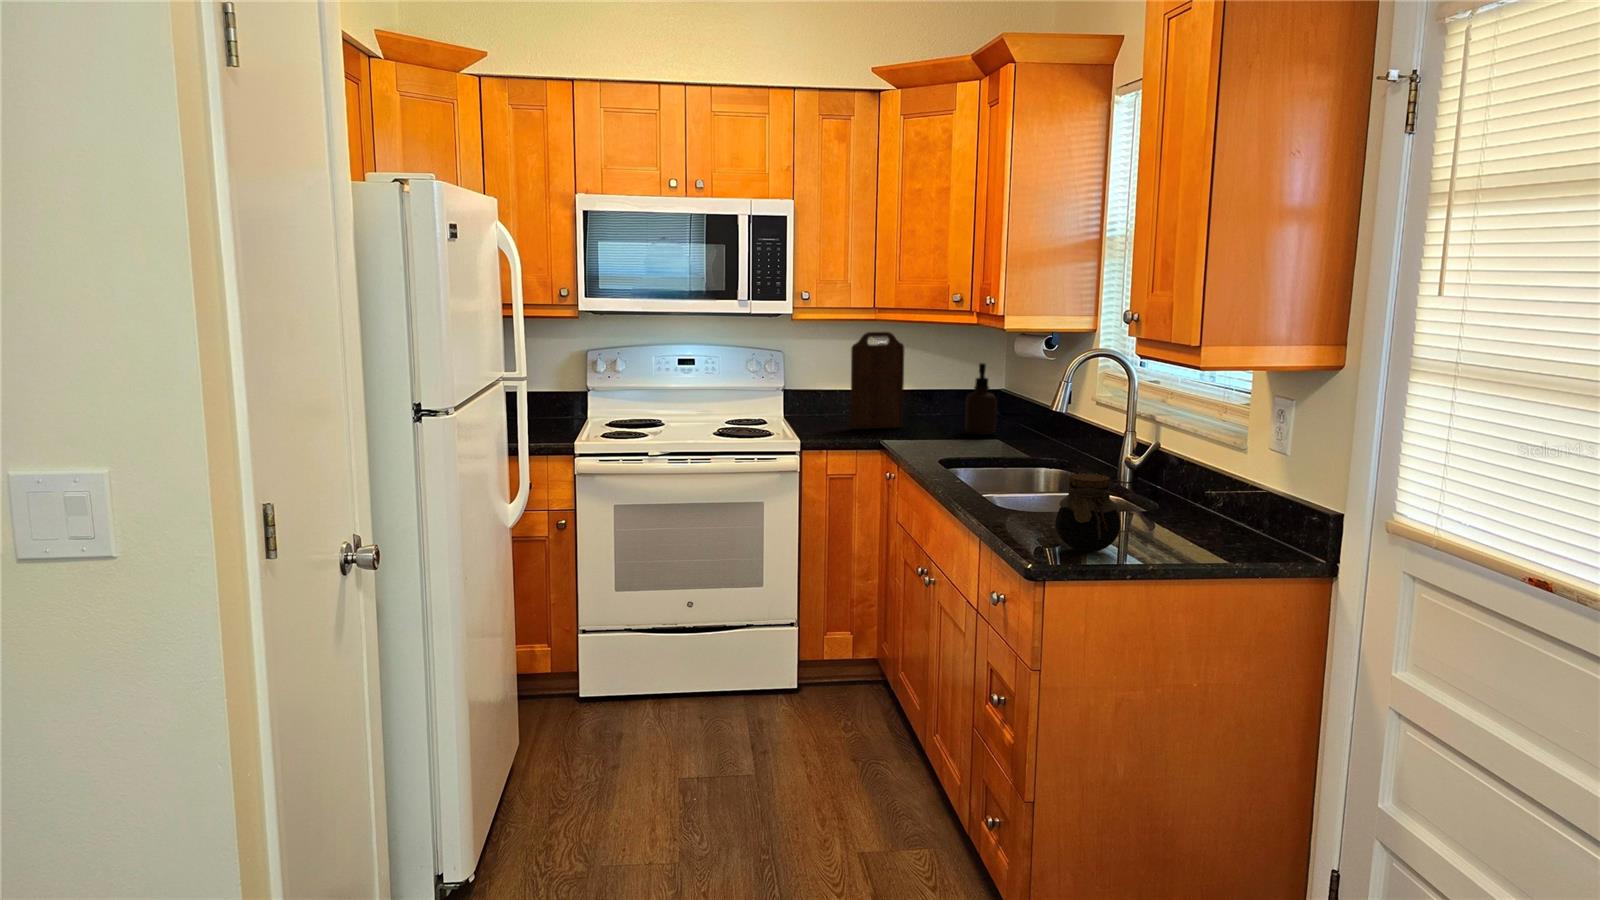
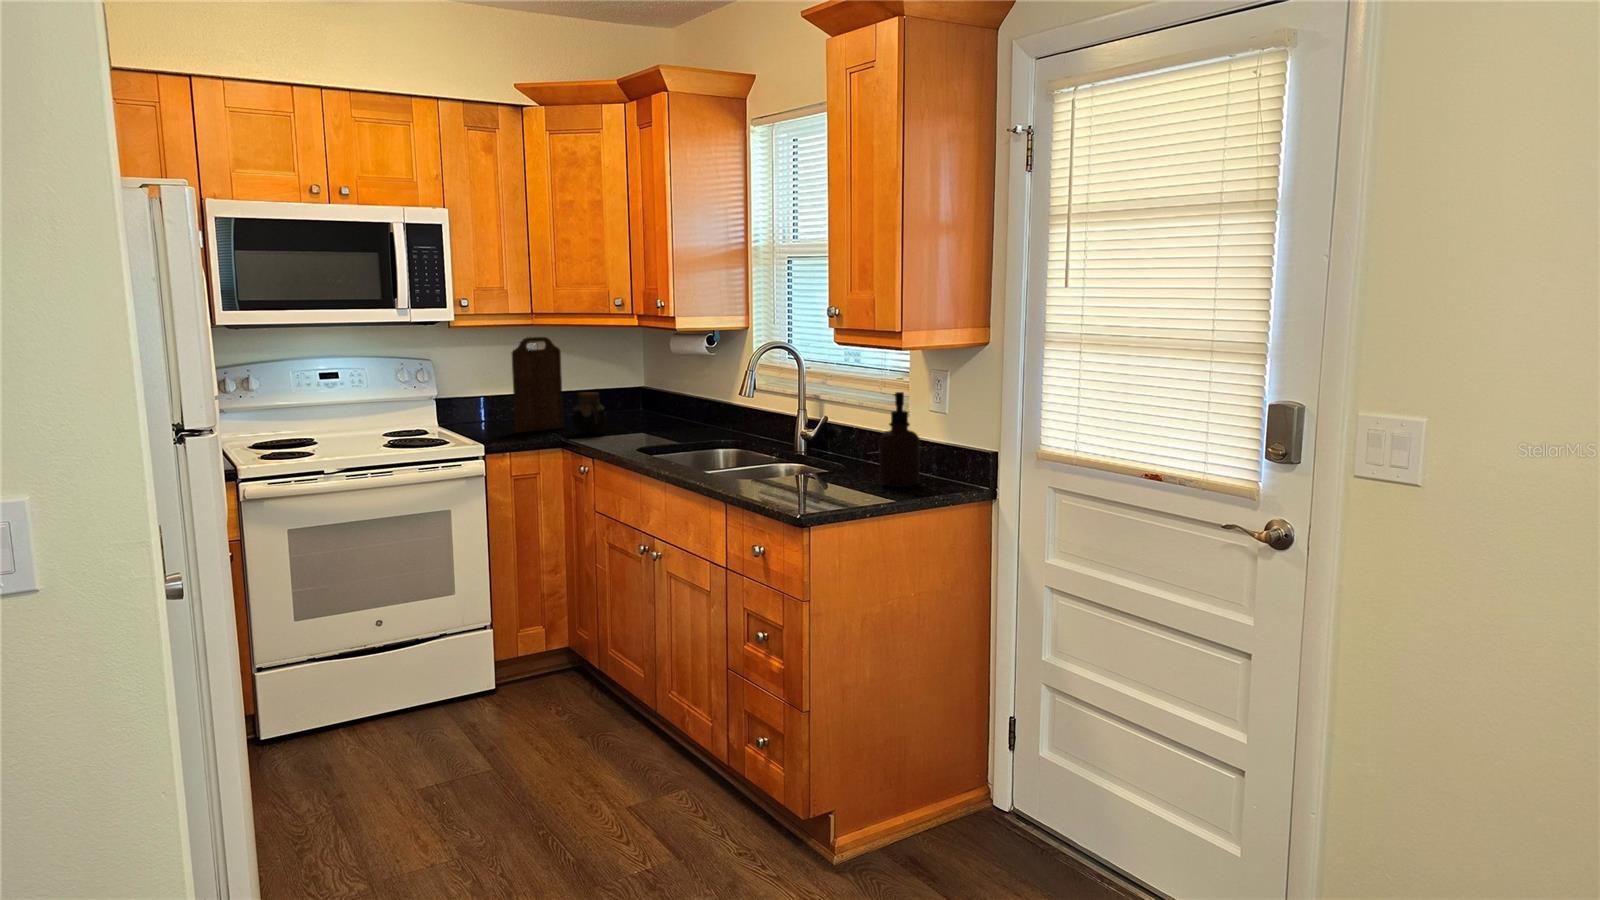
soap dispenser: present [965,363,997,435] -> present [879,392,920,487]
jar: present [1055,473,1120,552] -> present [572,392,607,434]

